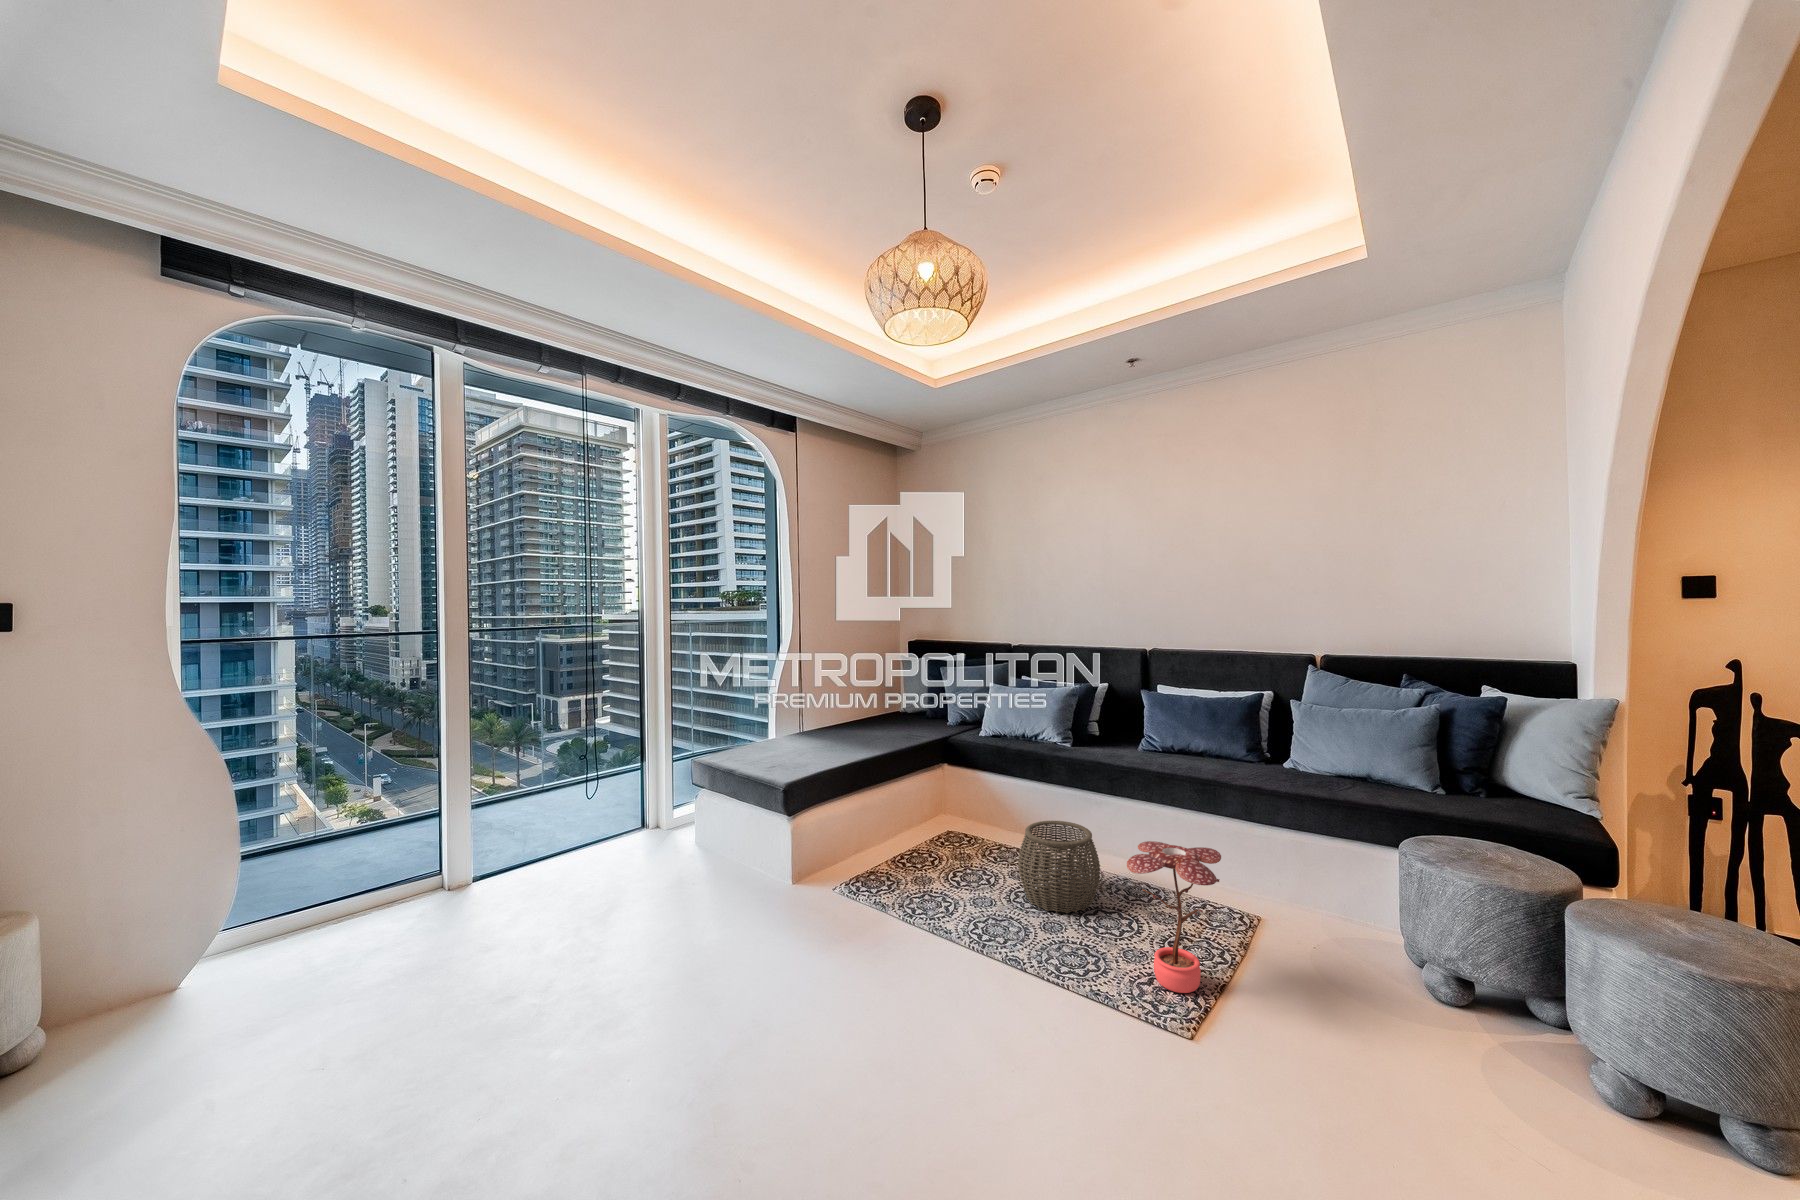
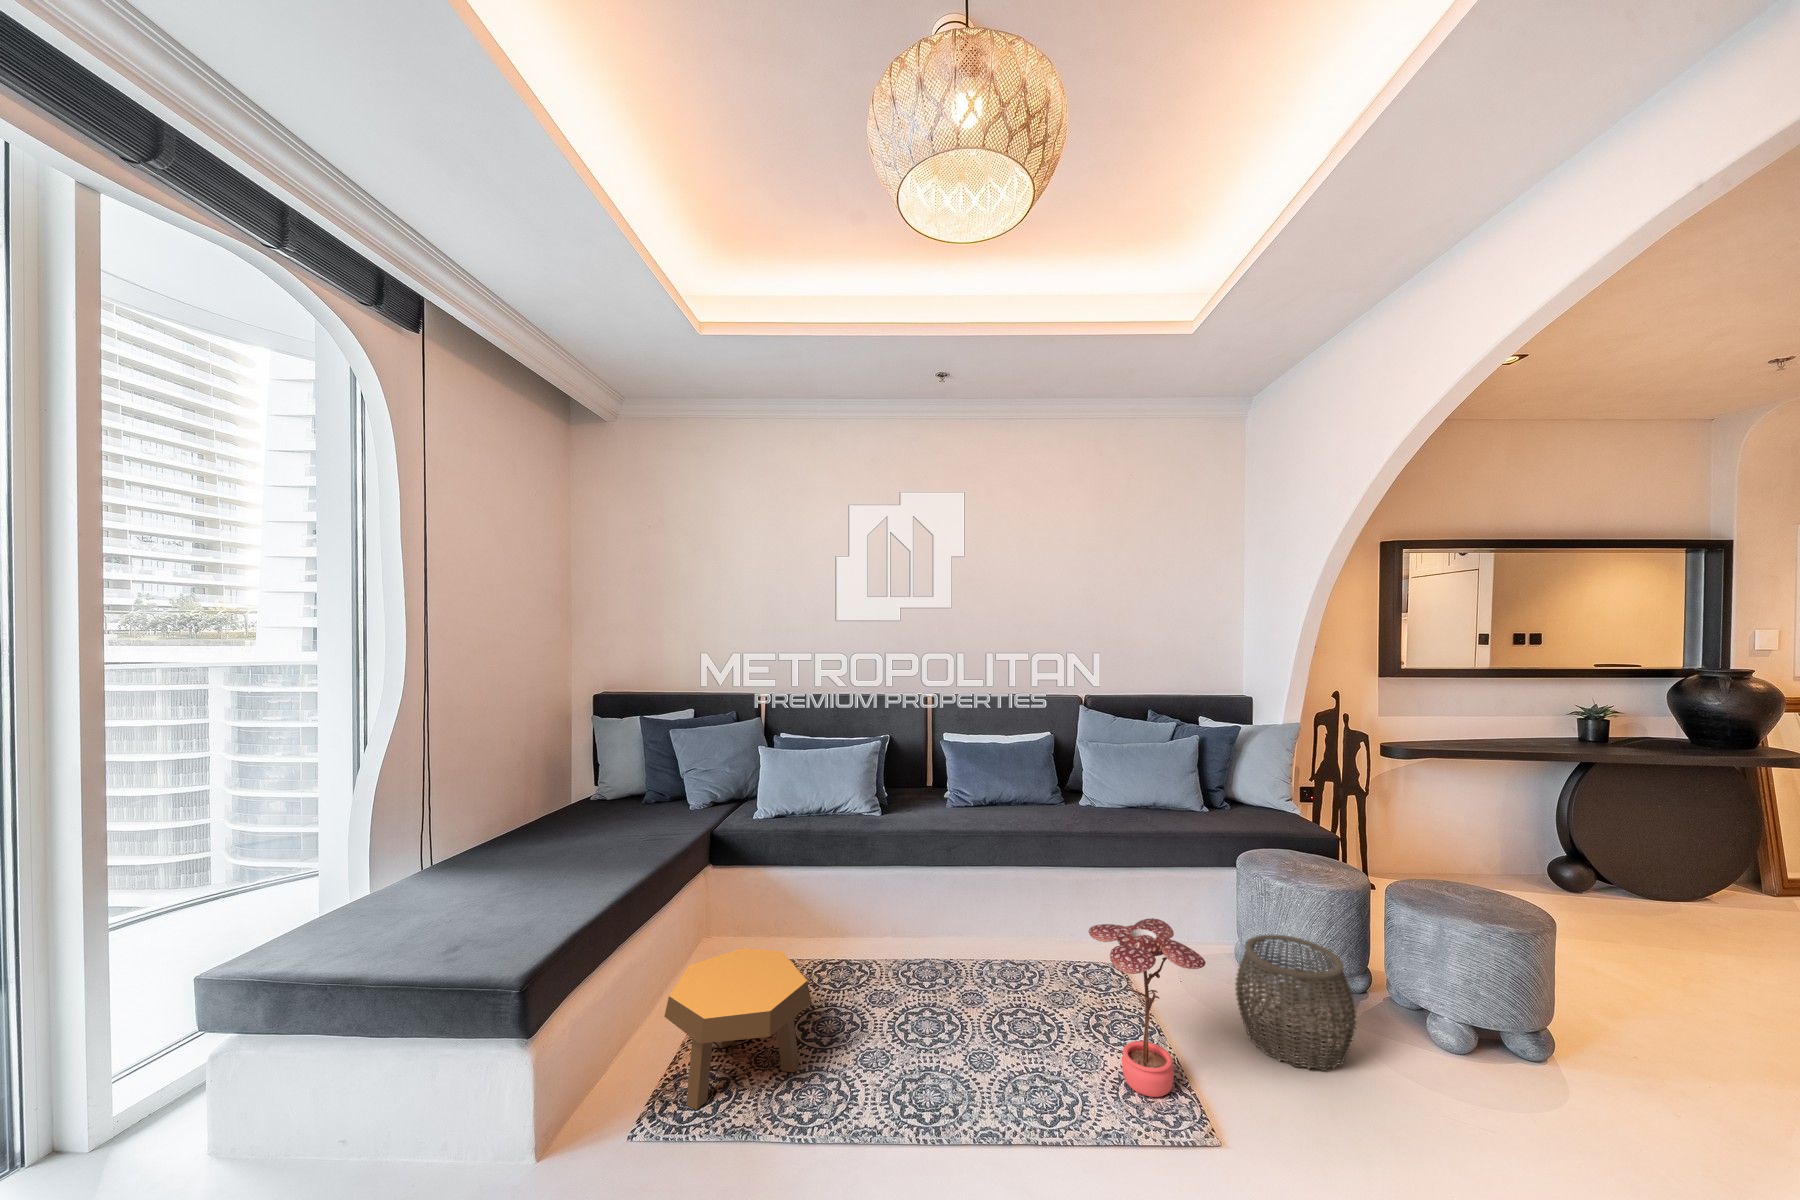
footstool: none [855,810,945,892] -> present [664,948,812,1110]
woven basket: present [1018,821,1101,913] -> present [1235,934,1357,1070]

